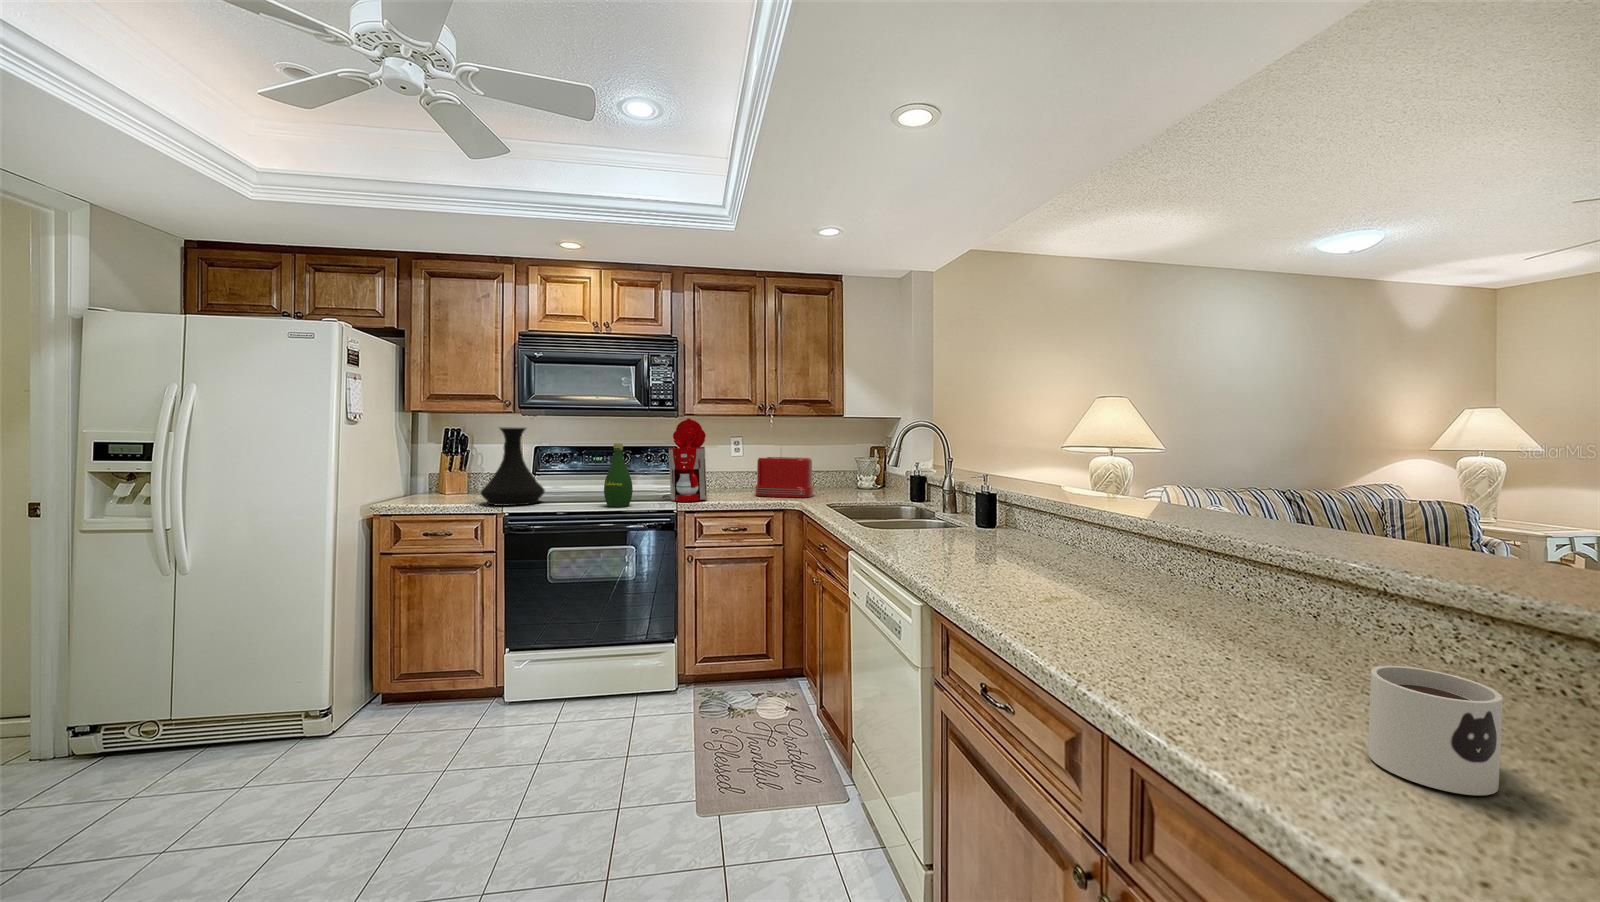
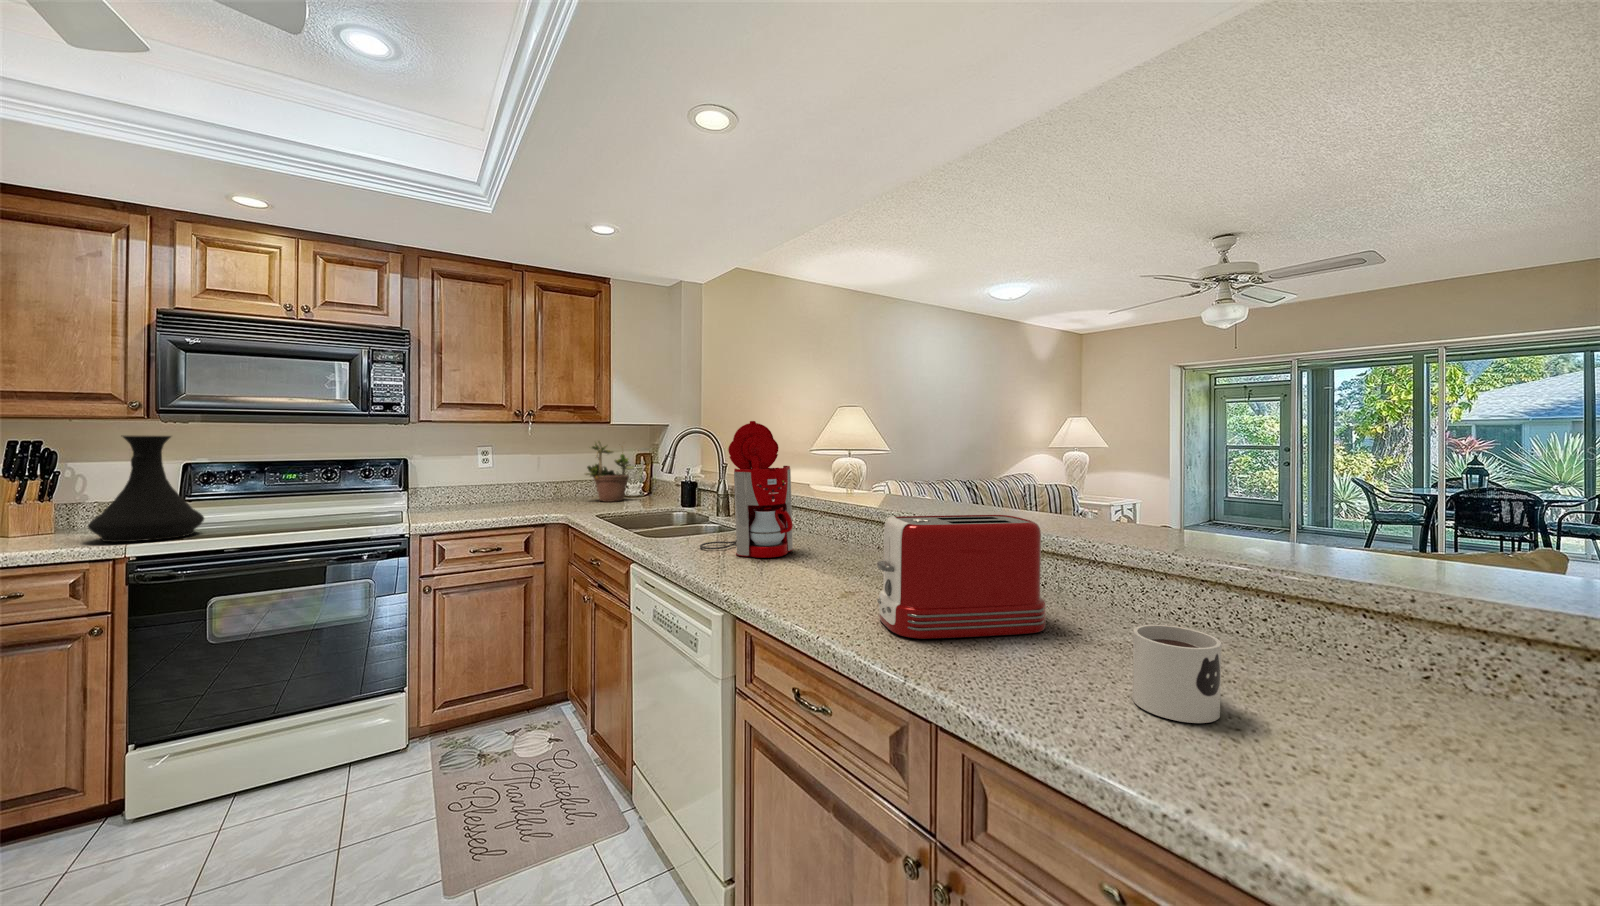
coffee maker: present [663,418,707,502] -> present [700,421,793,558]
potted plant: none [822,428,869,492] -> present [585,441,634,502]
bottle: present [604,443,633,507] -> none [302,455,345,533]
toaster: present [755,457,814,498] -> present [877,515,1046,639]

